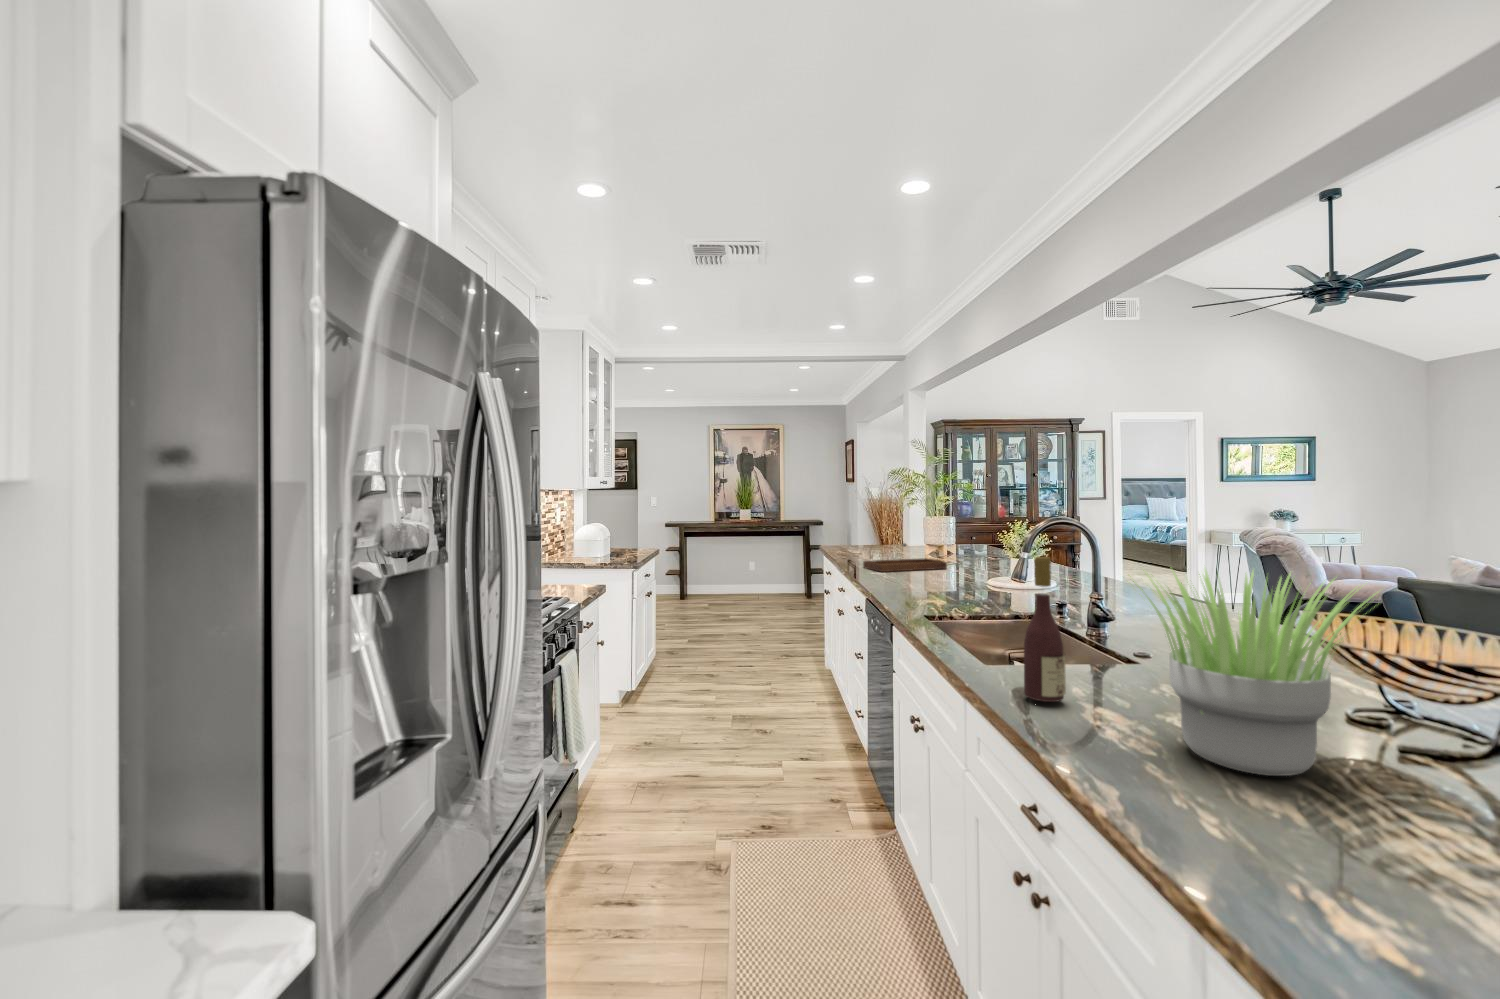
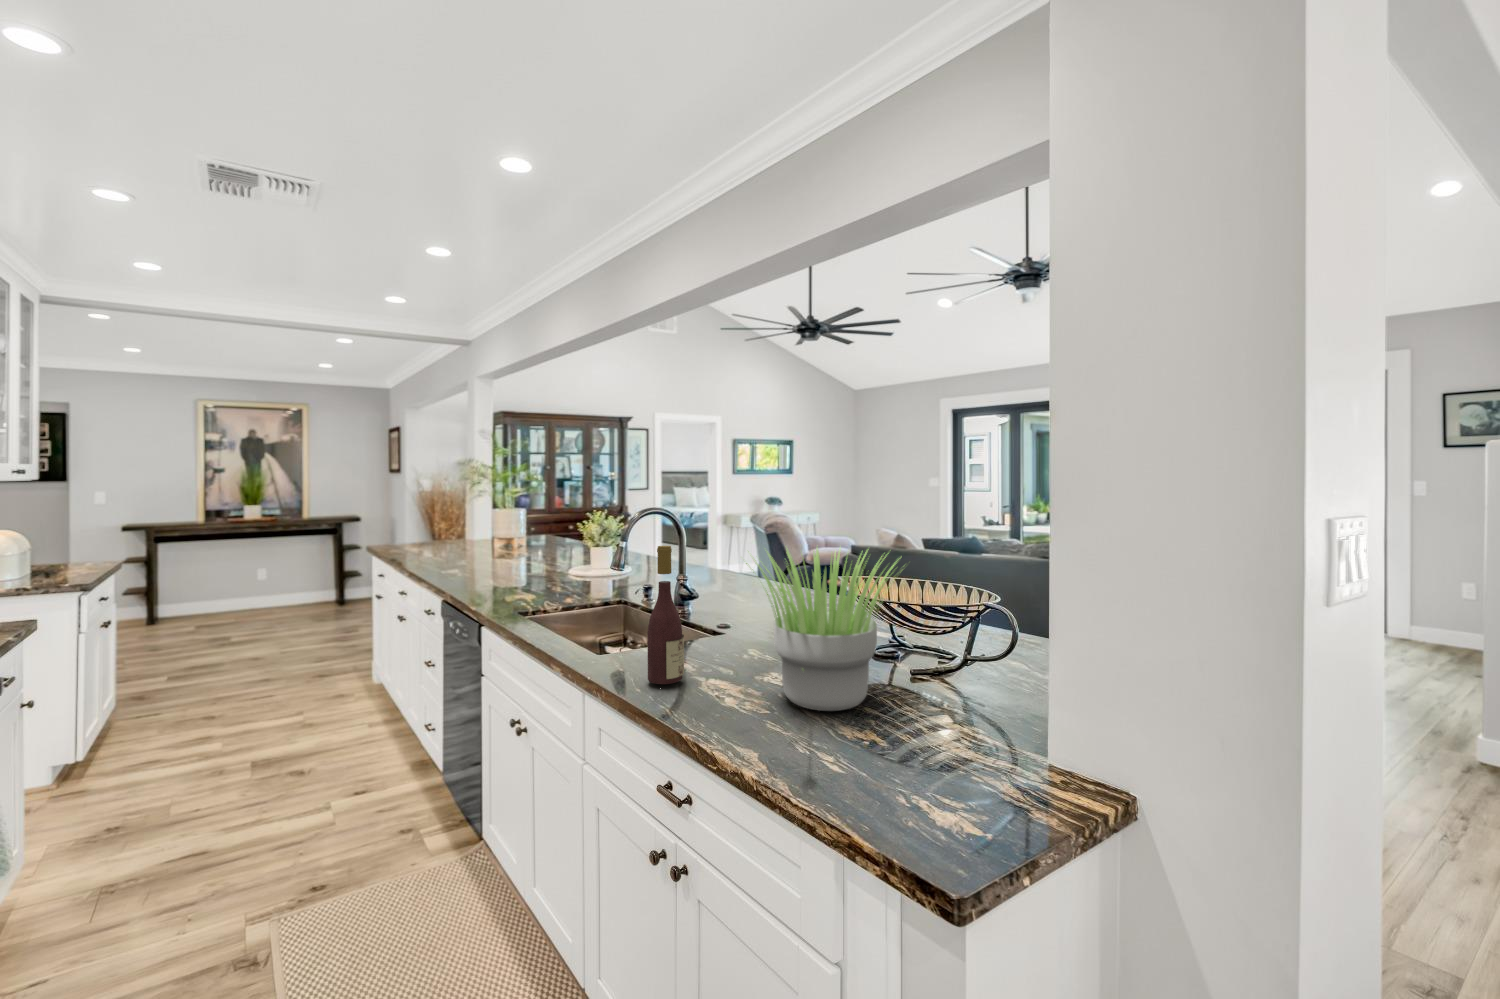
tray: present [863,543,947,572] -> none [431,536,524,568]

